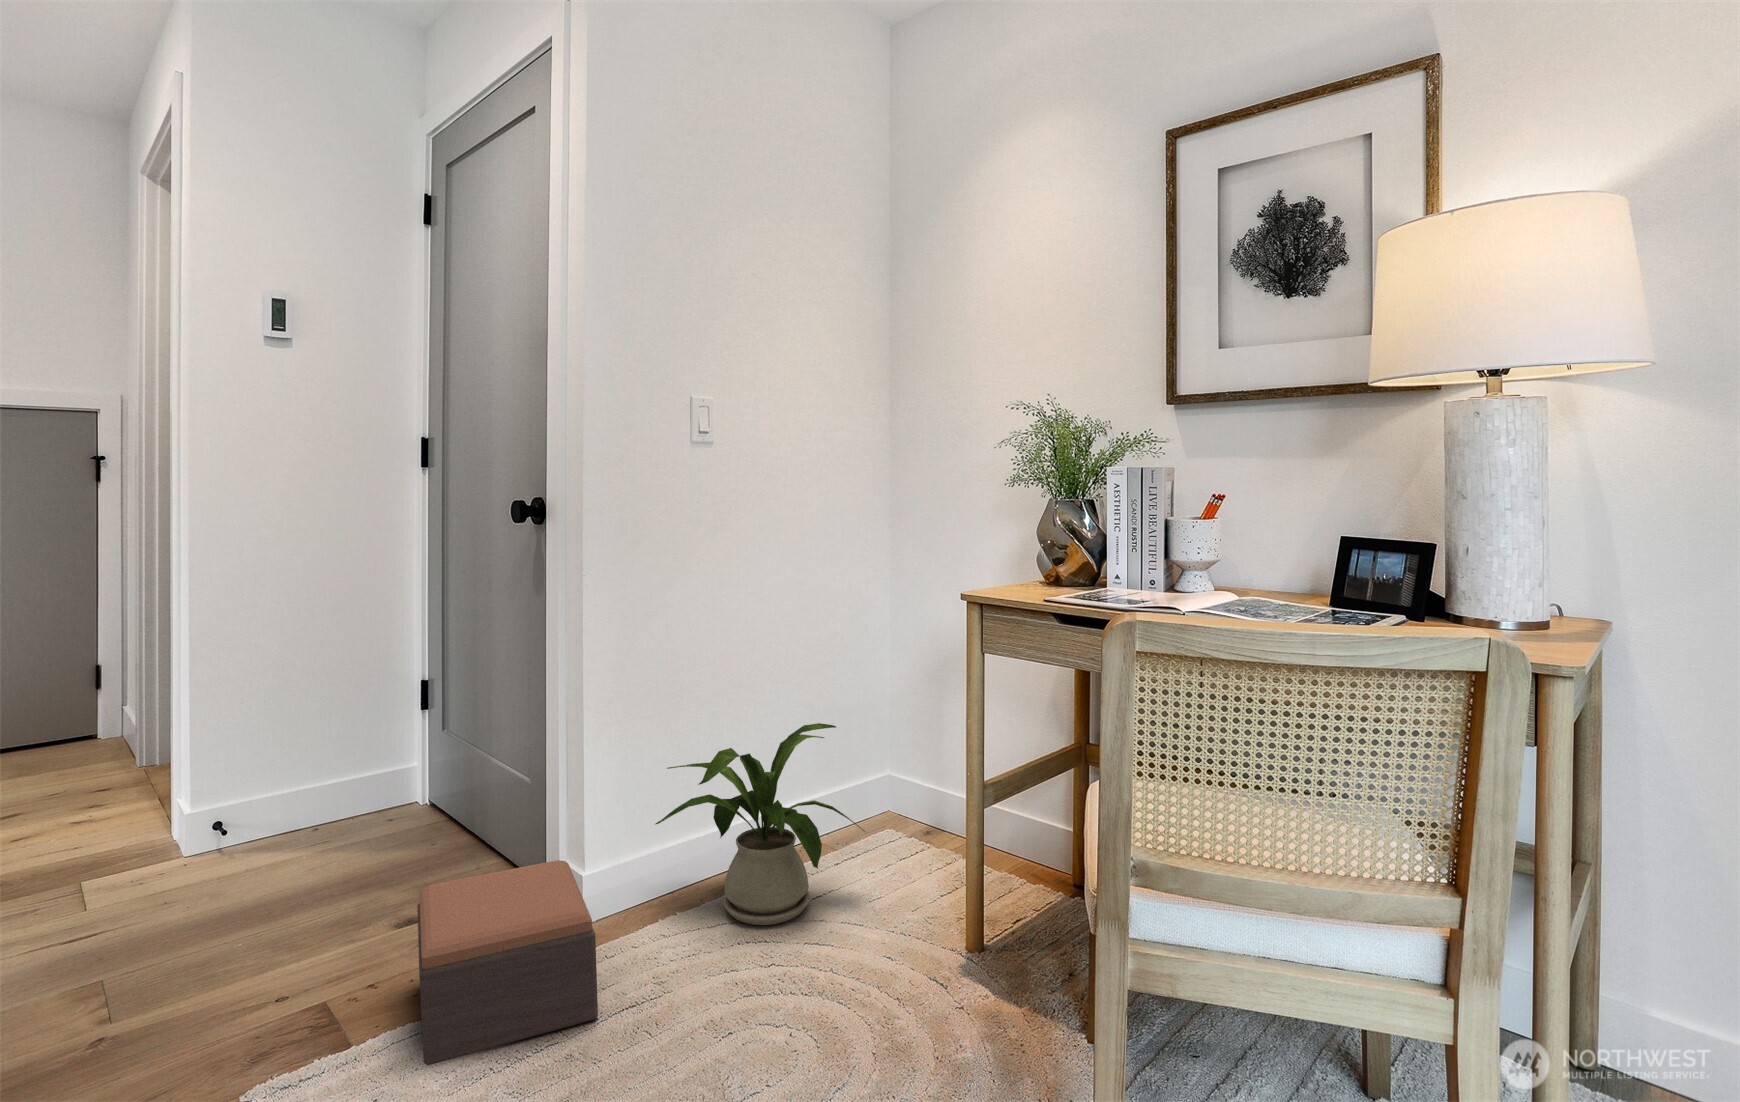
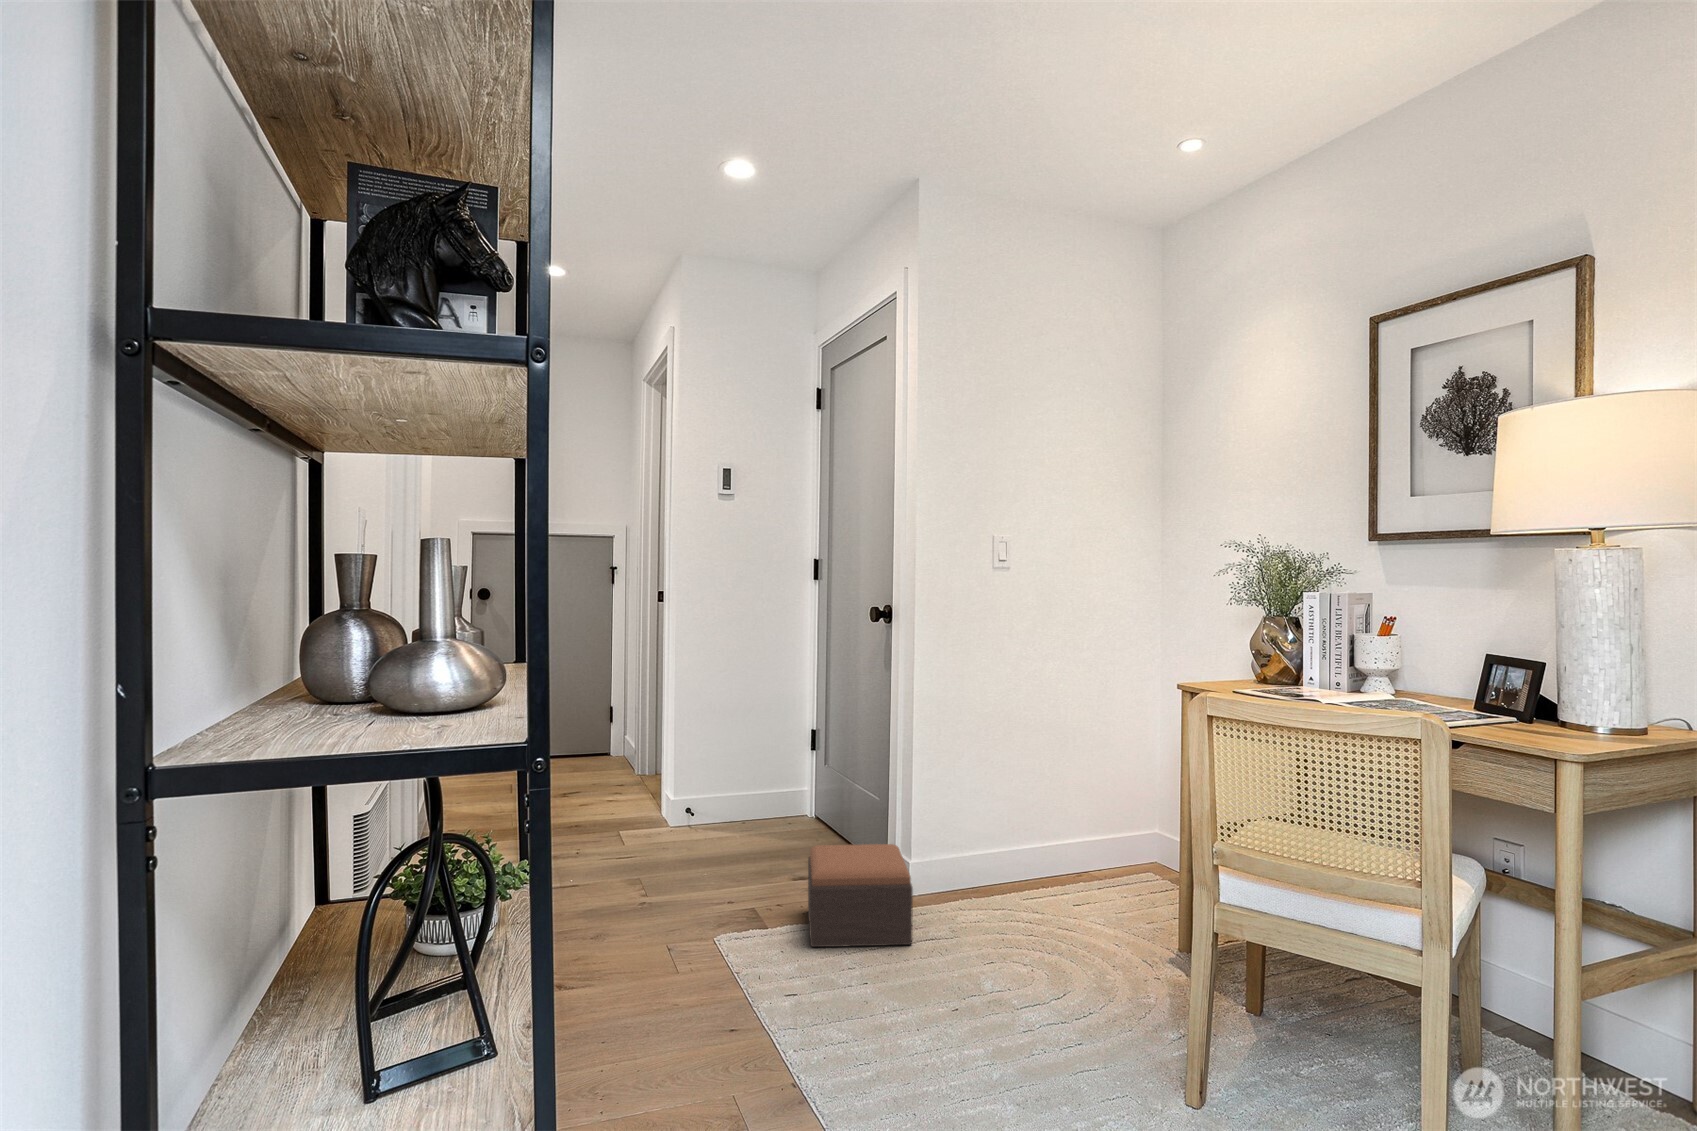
house plant: present [656,723,865,925] -> none [958,773,1114,918]

